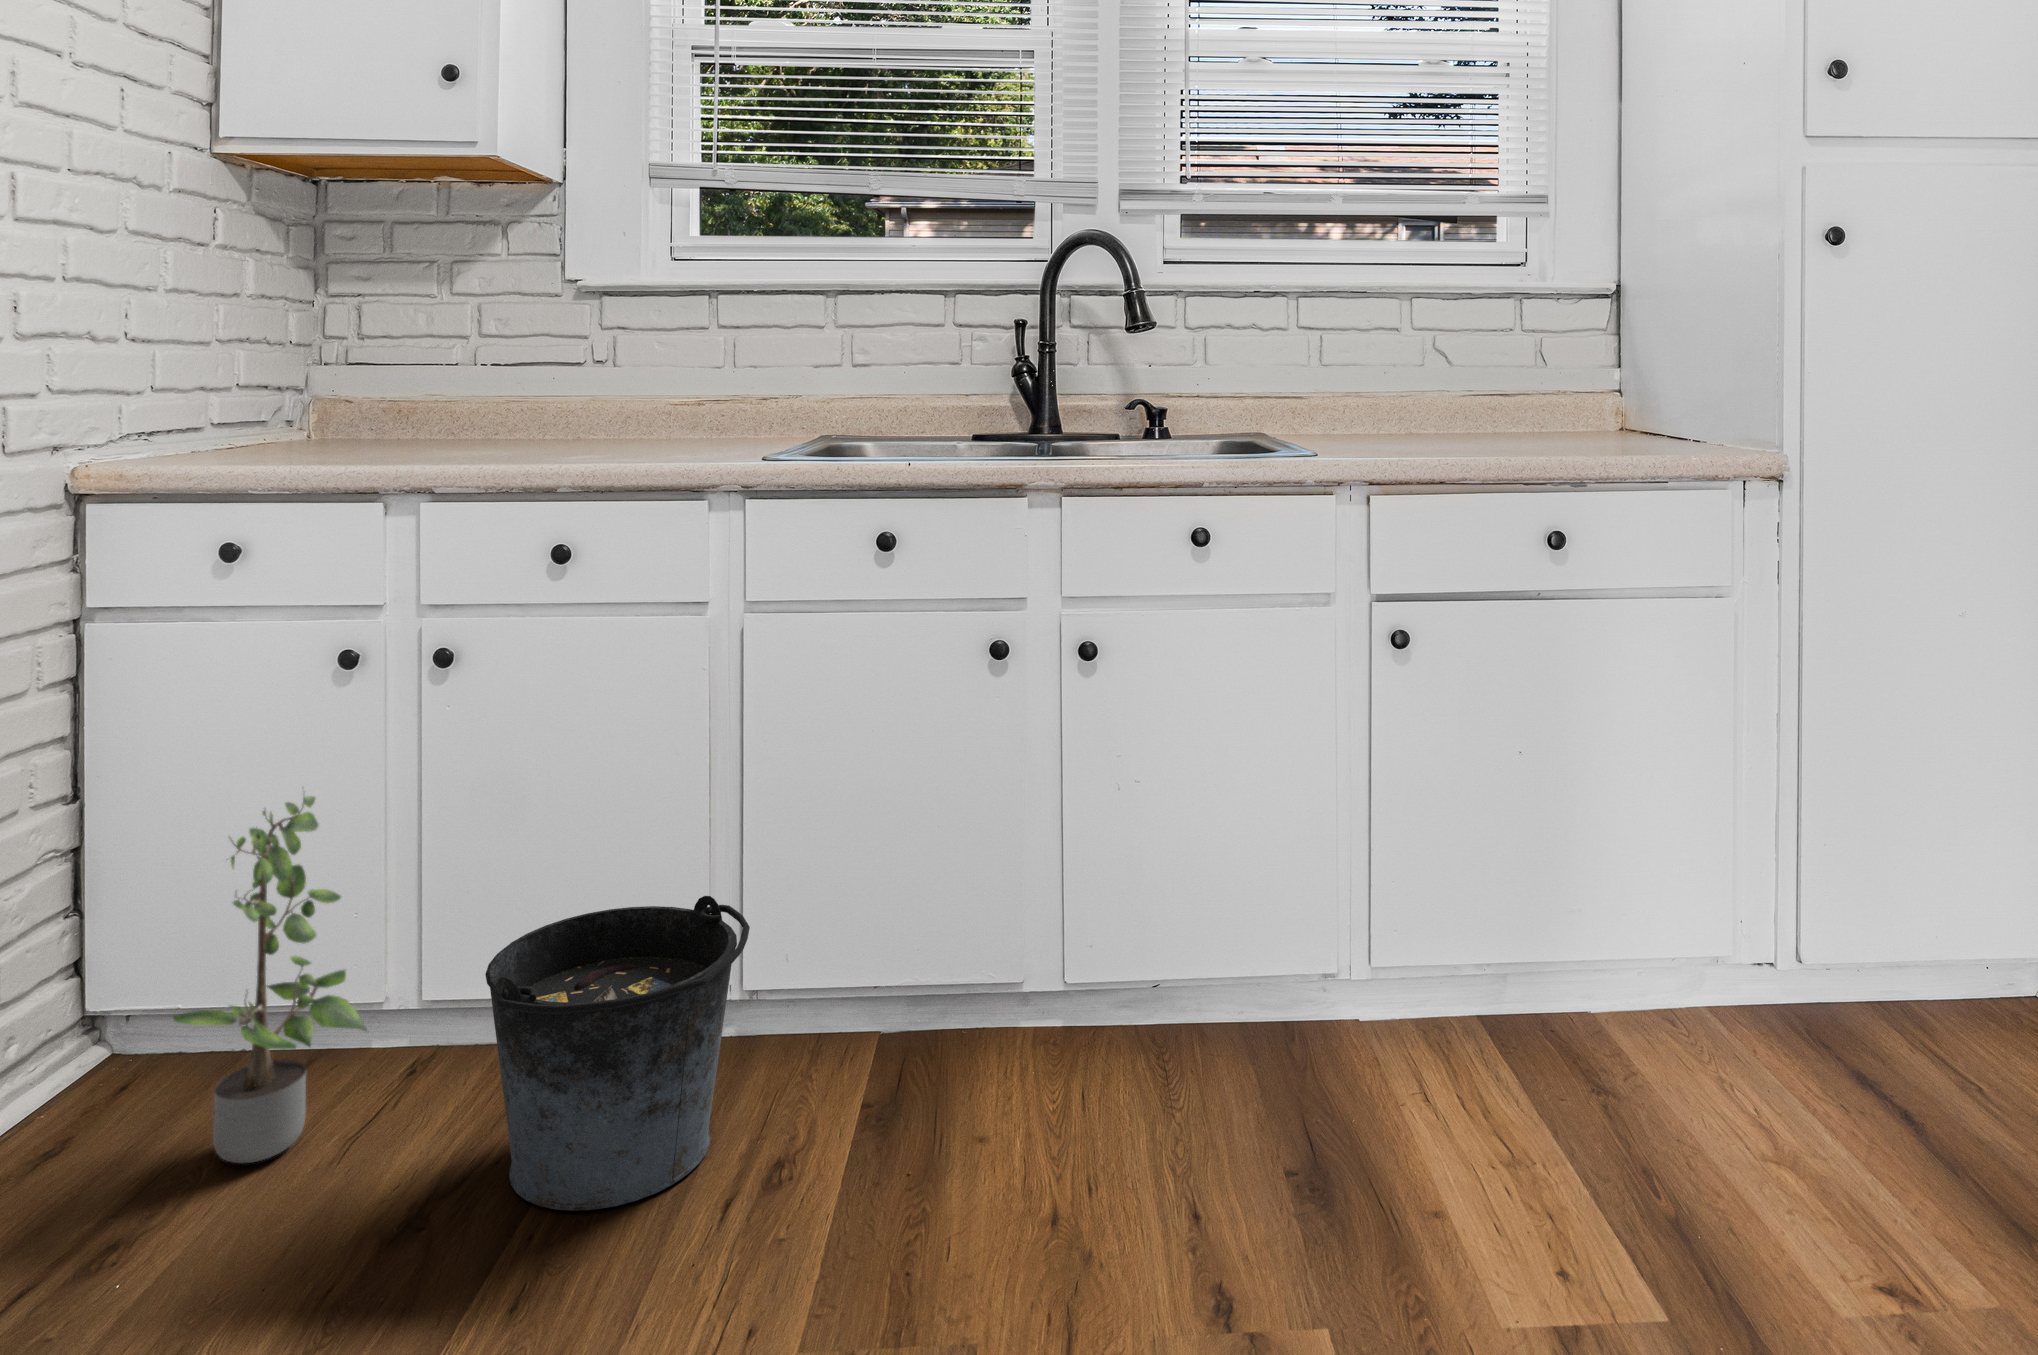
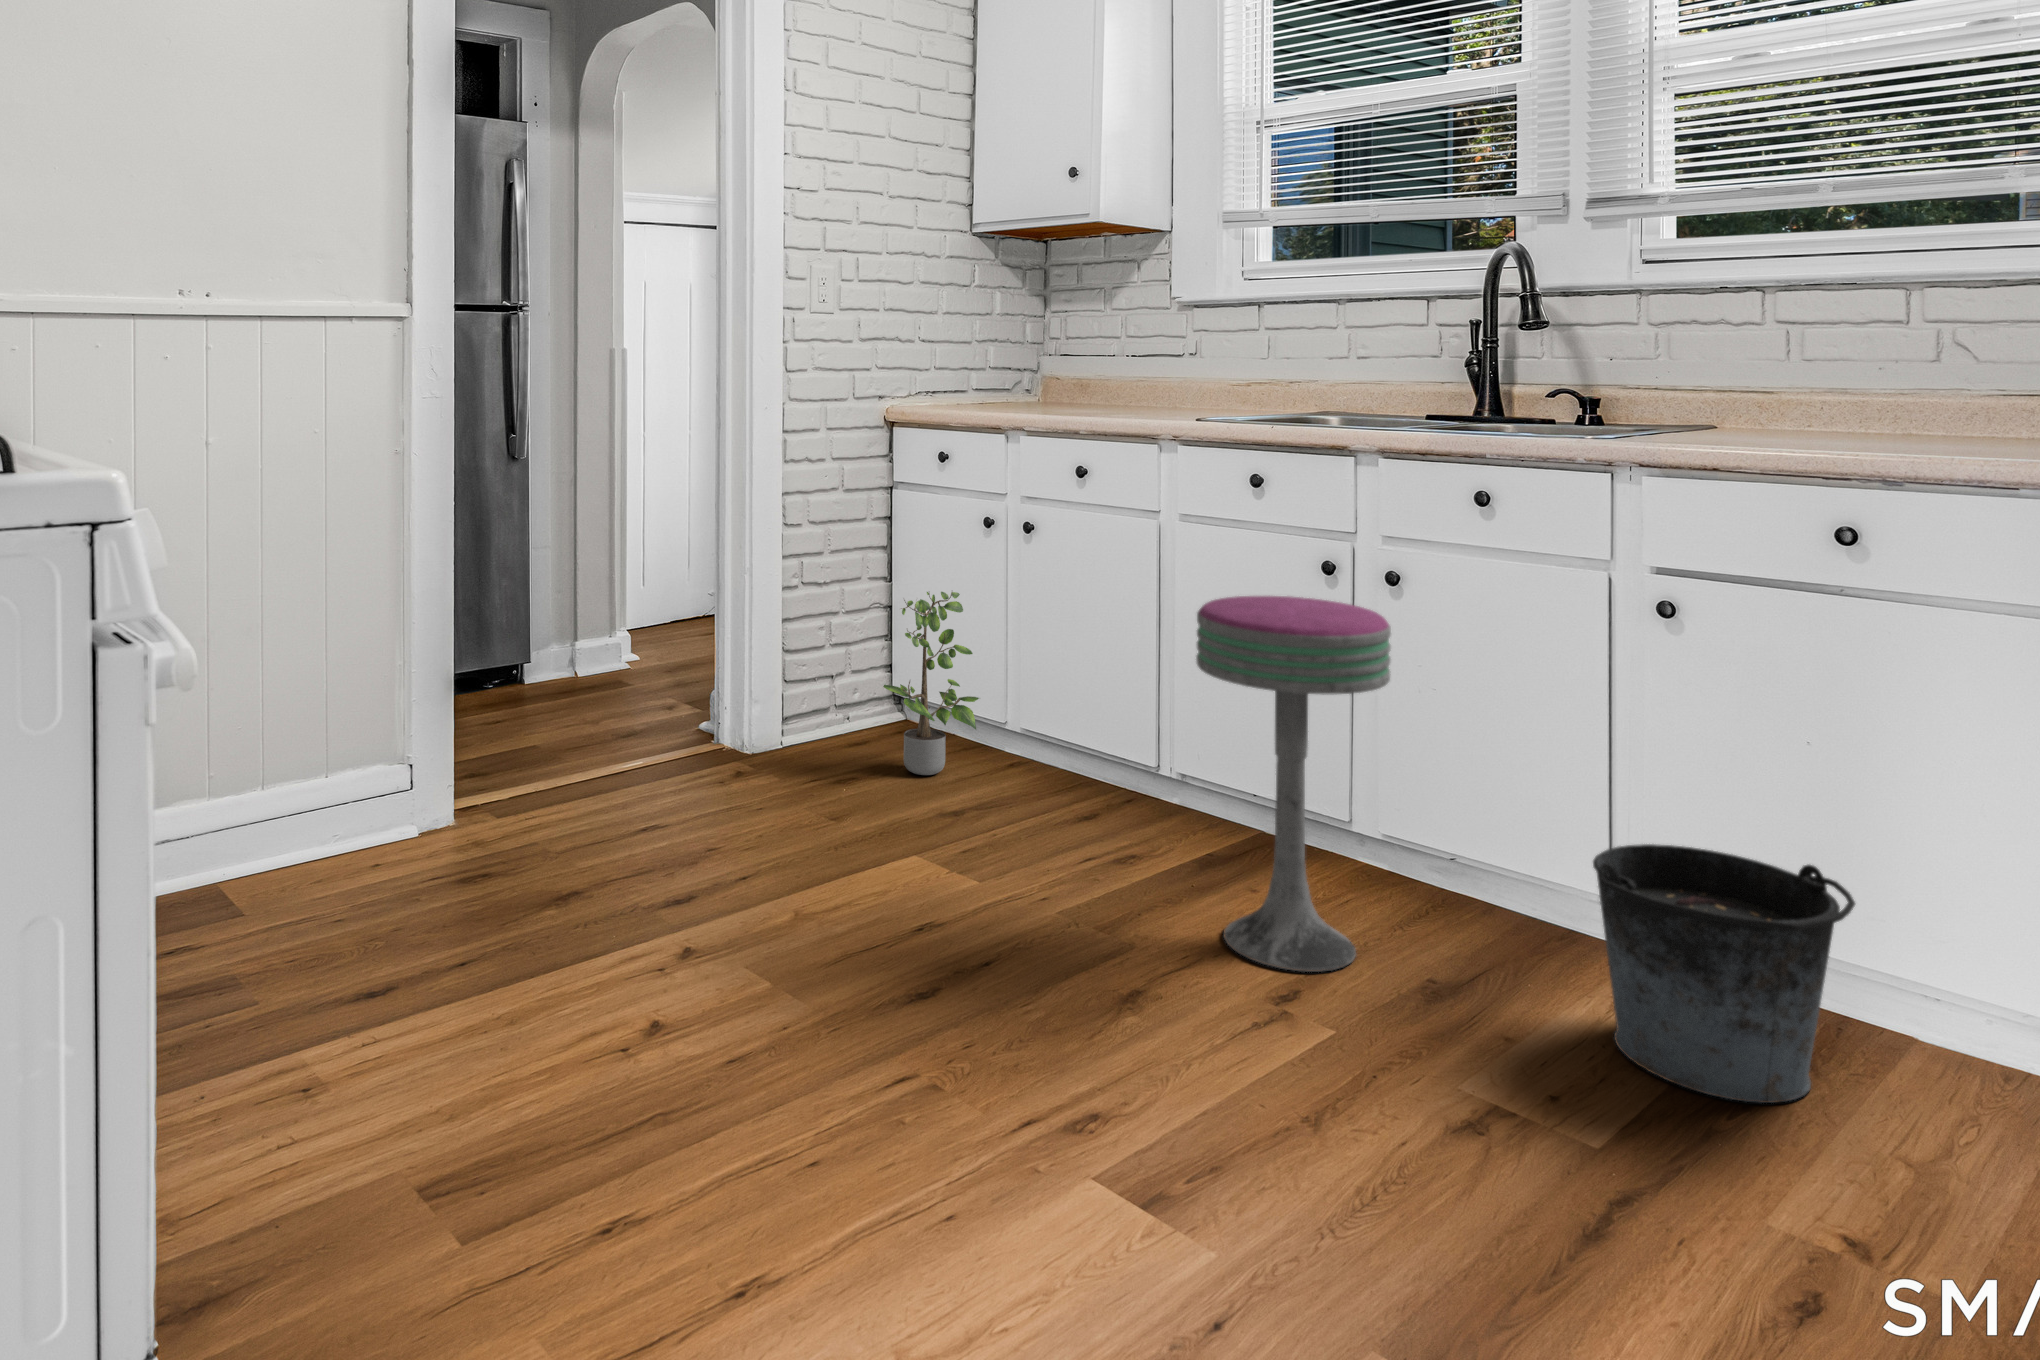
bar stool: none [995,692,1251,1241] -> present [1196,596,1391,972]
bucket: present [485,896,750,1211] -> present [1593,844,1855,1103]

